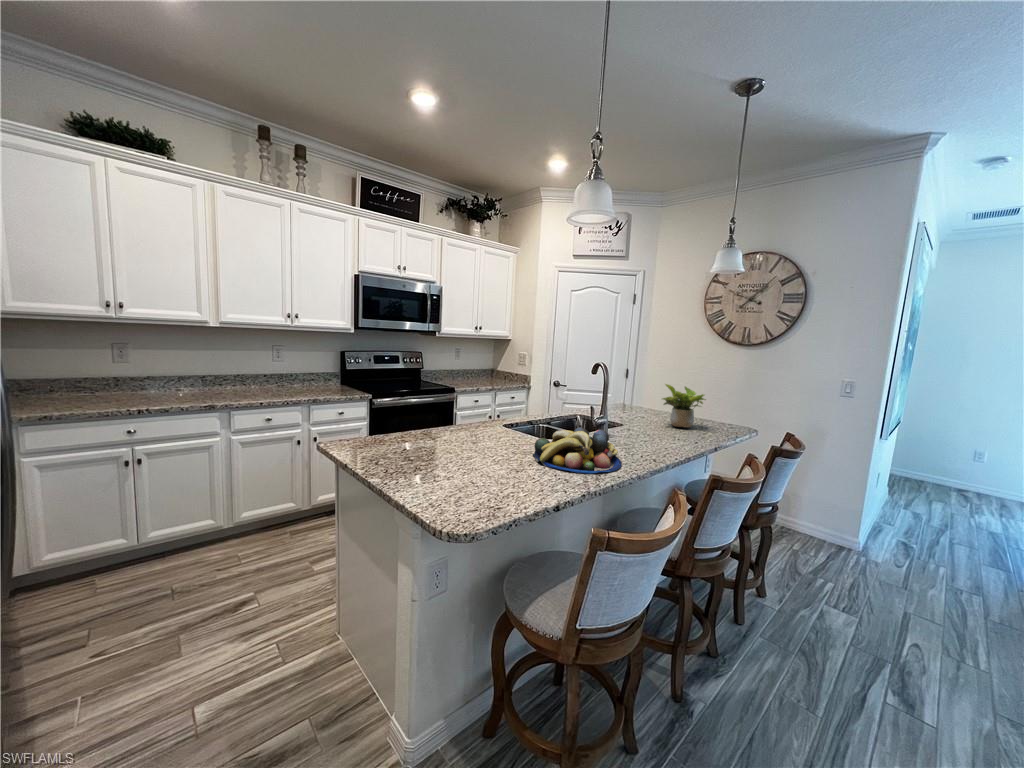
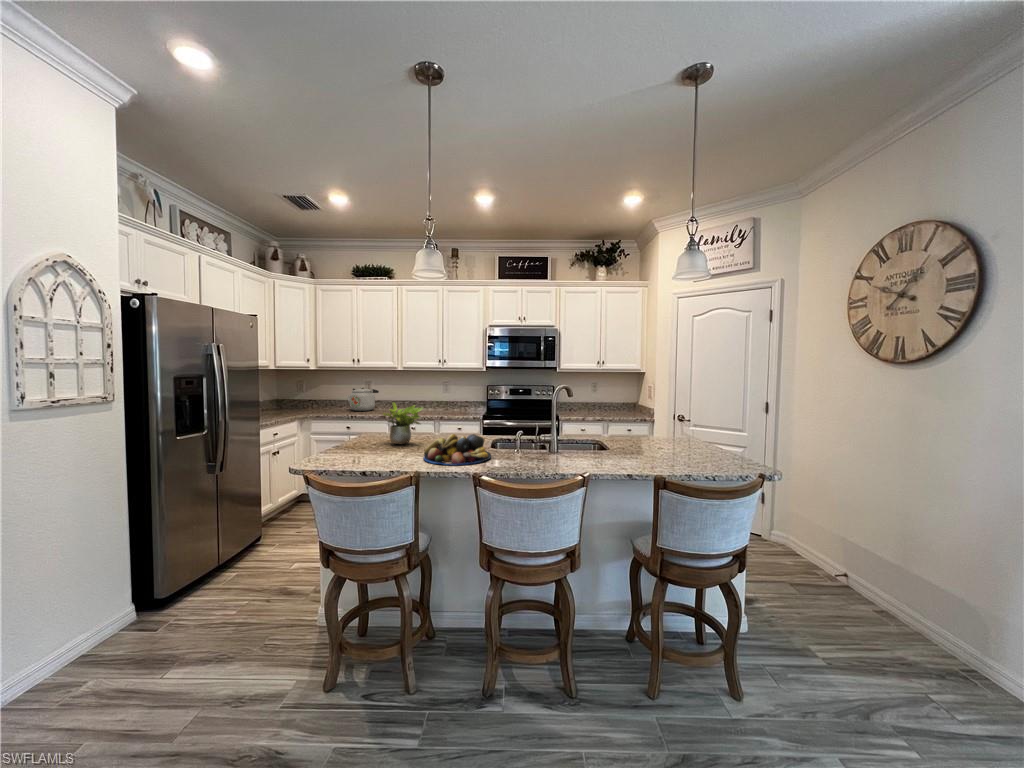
kettle: none [78,353,154,398] -> present [347,387,379,411]
potted plant: present [662,384,706,428] -> present [383,402,423,444]

